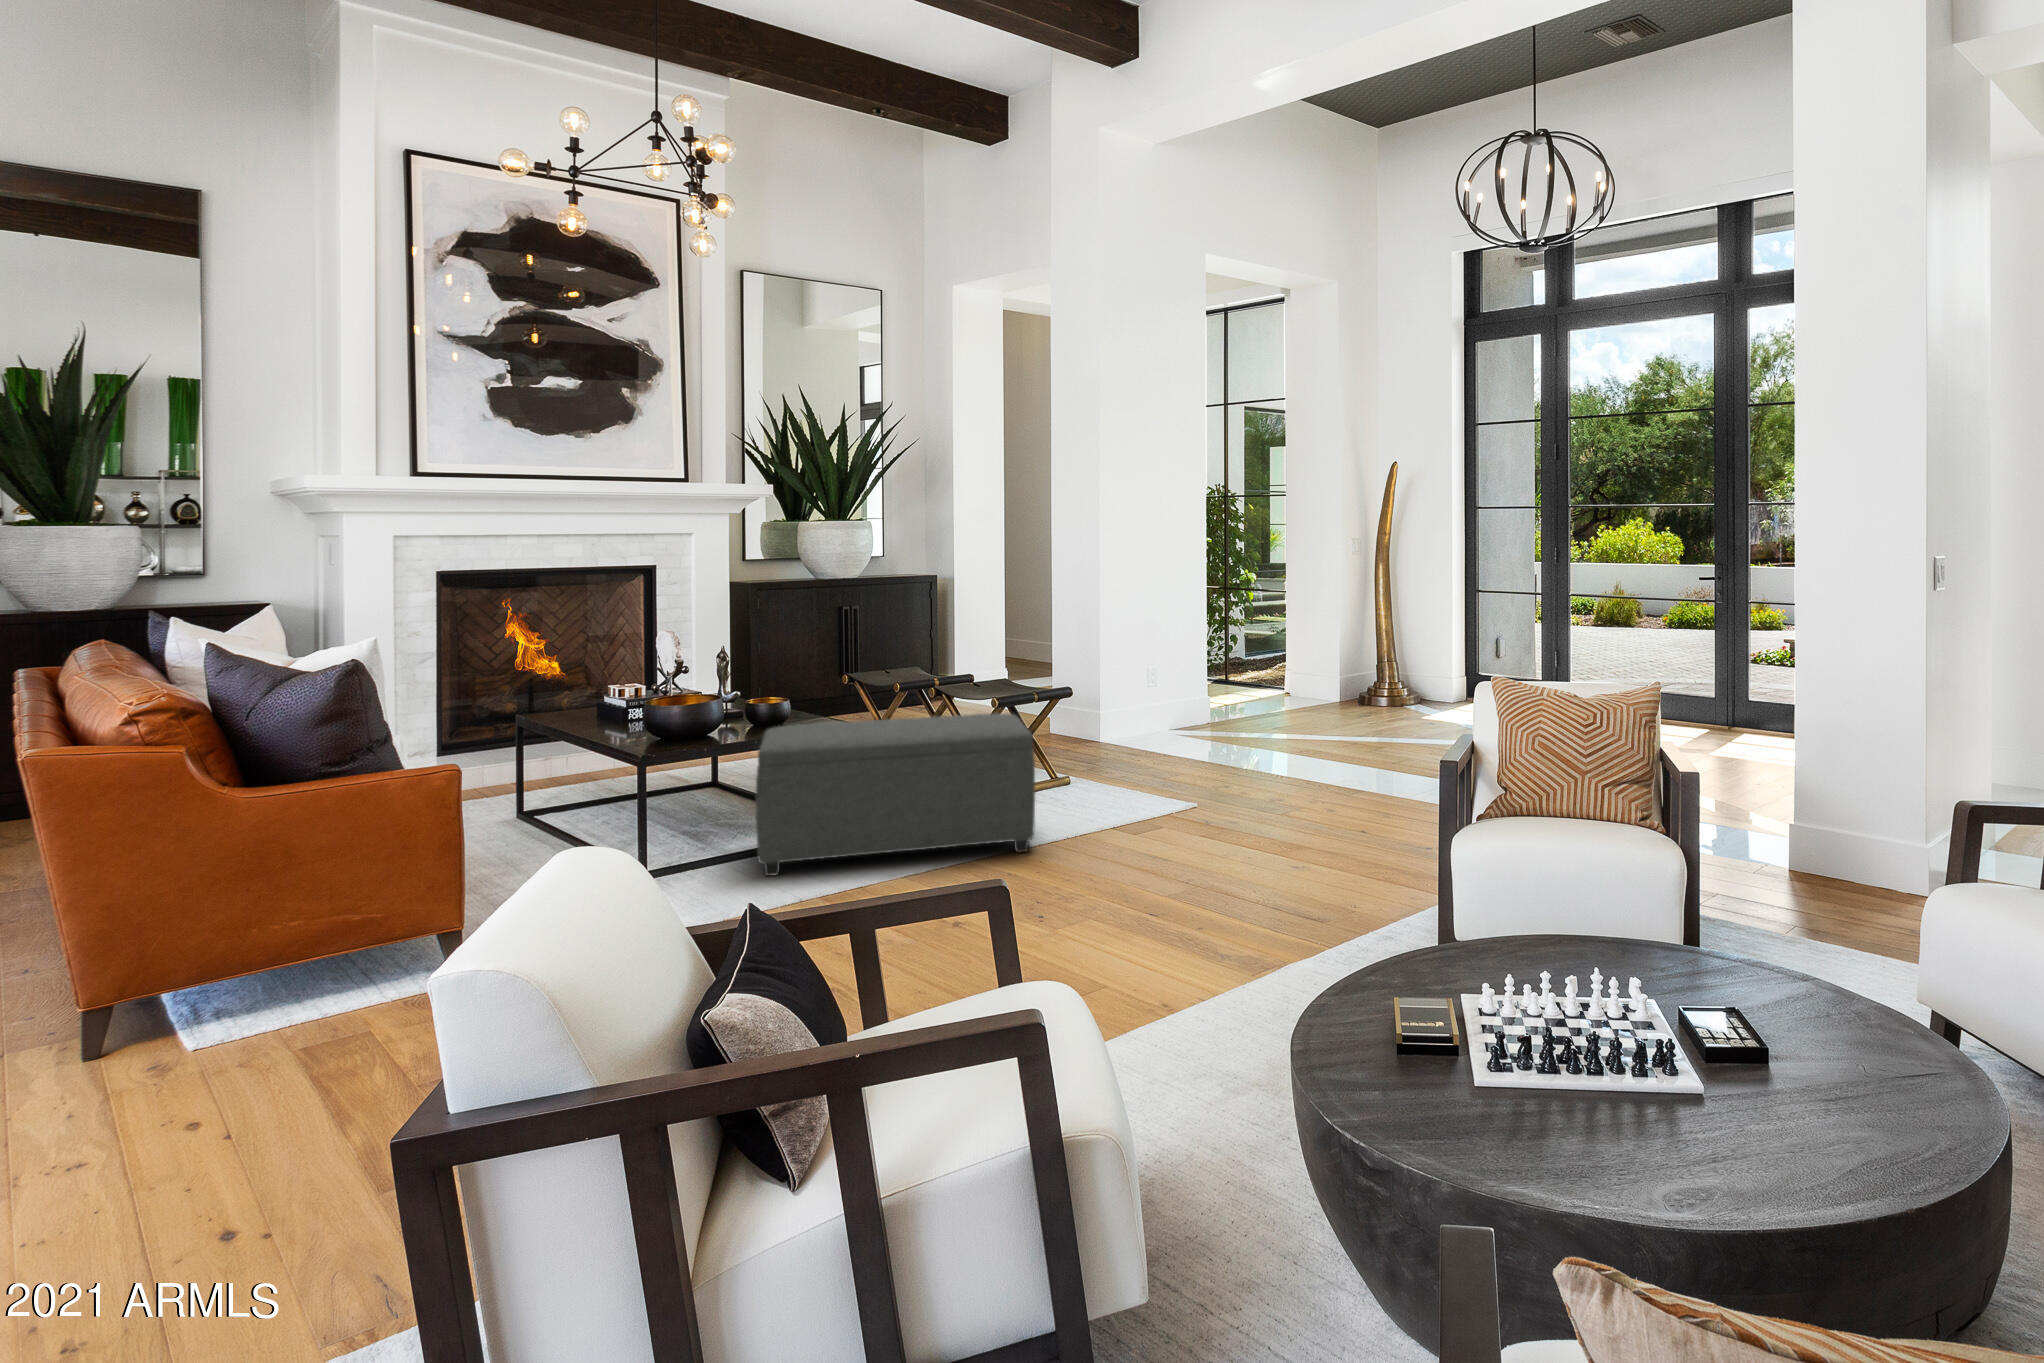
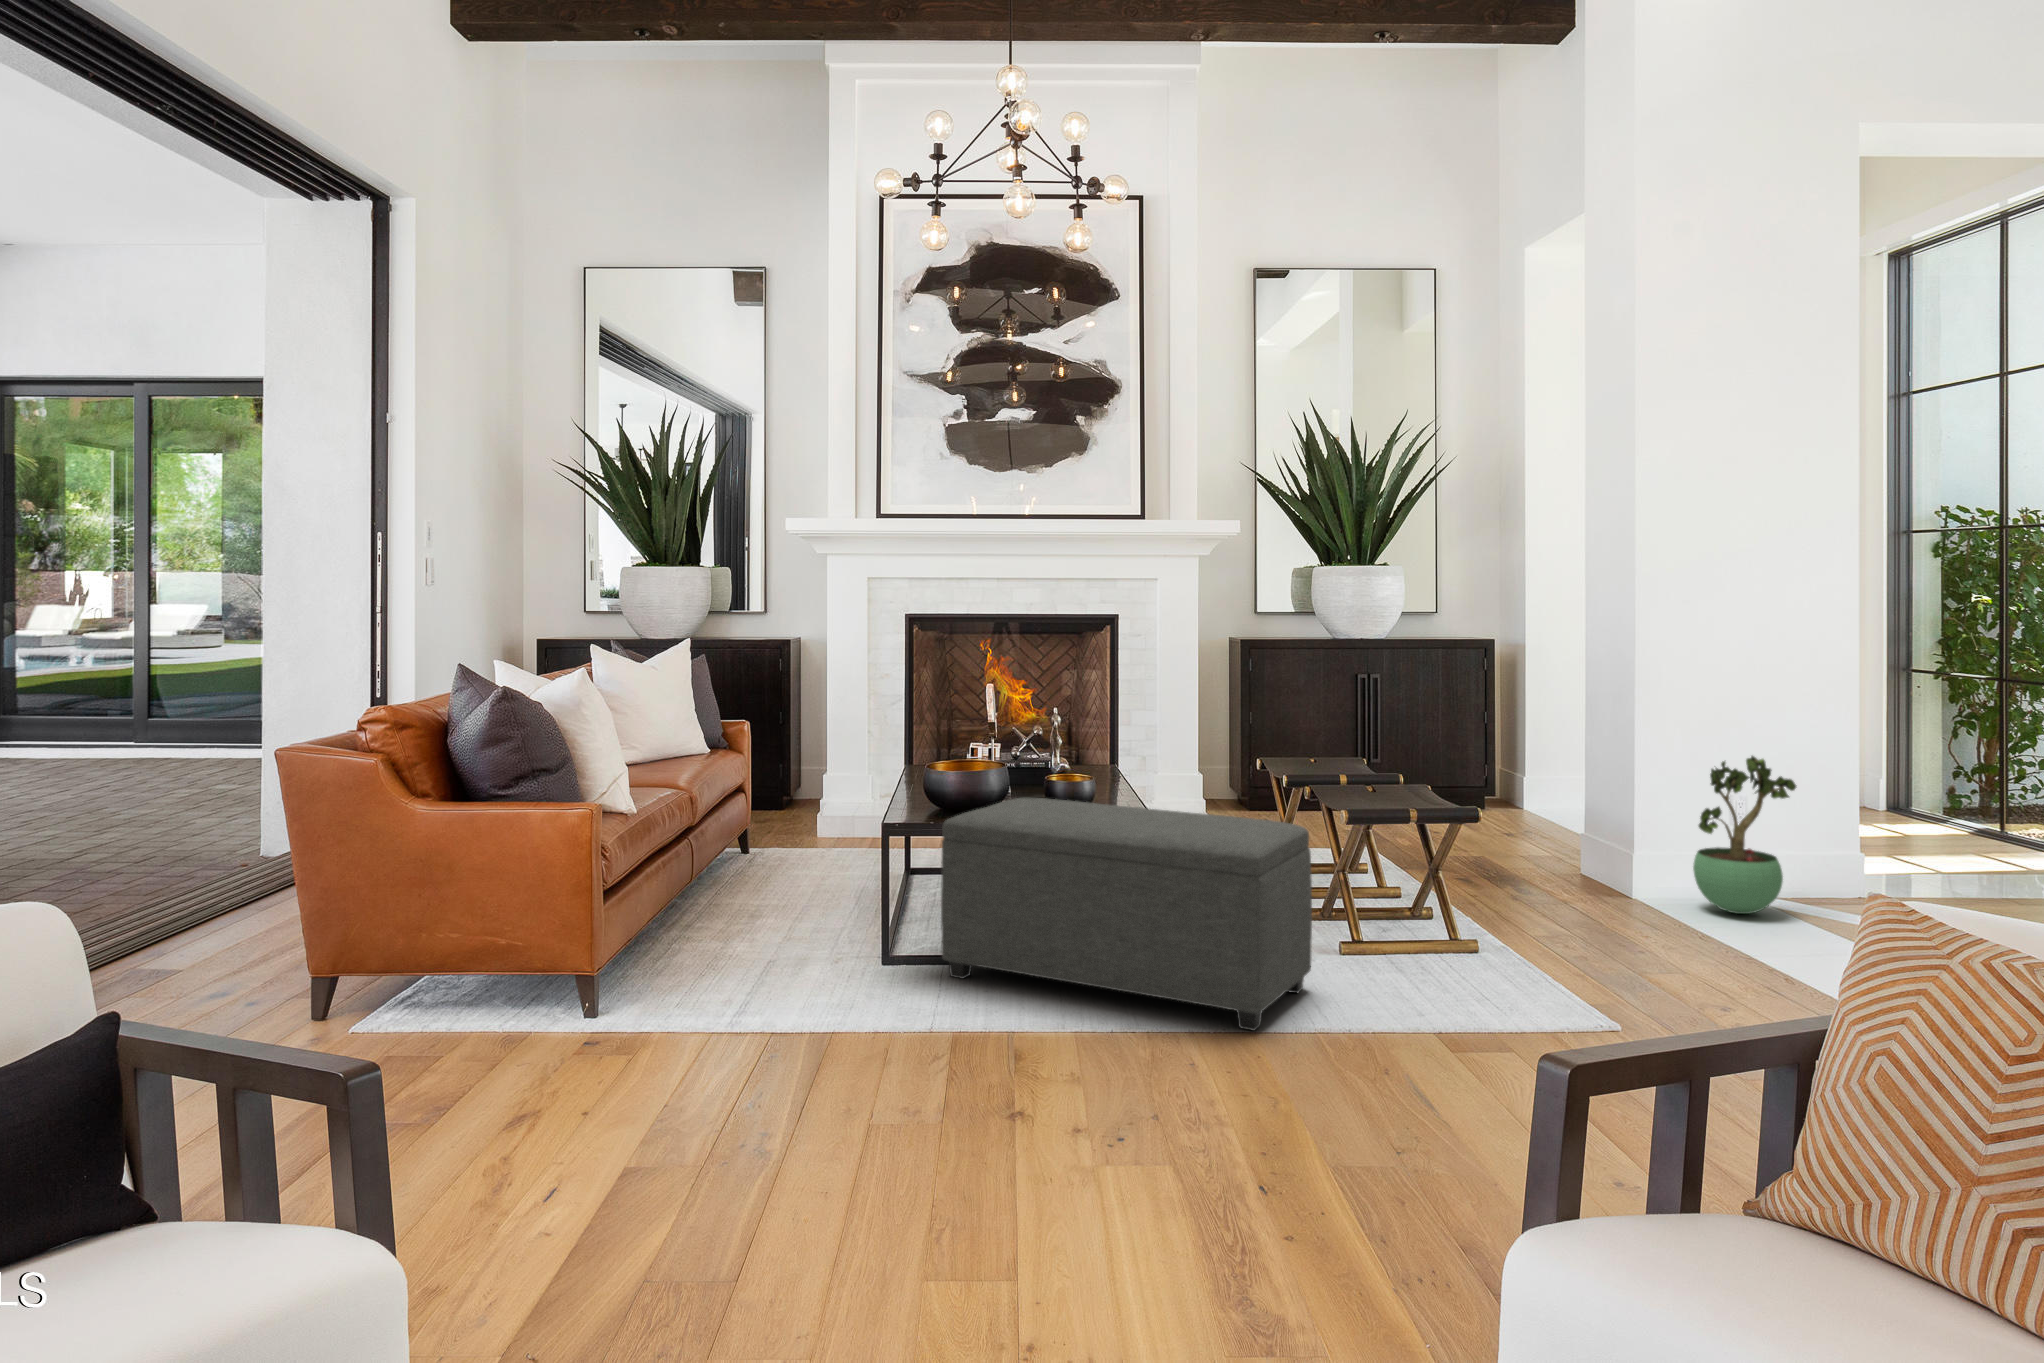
potted plant: none [1136,641,1188,738] -> present [1693,756,1796,914]

